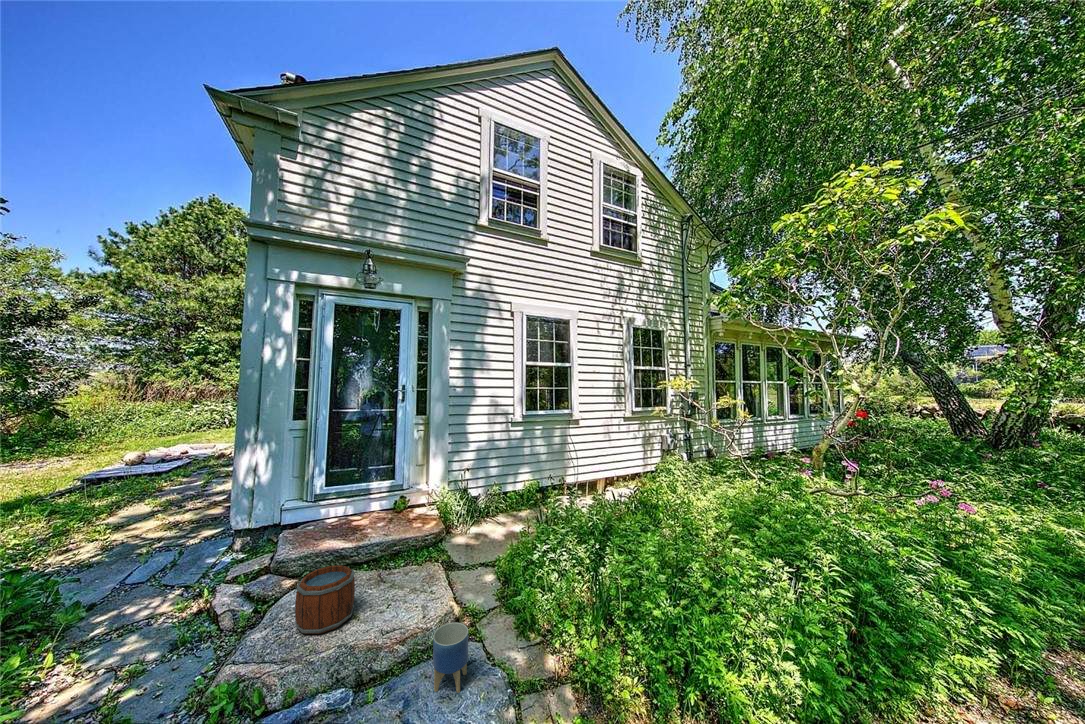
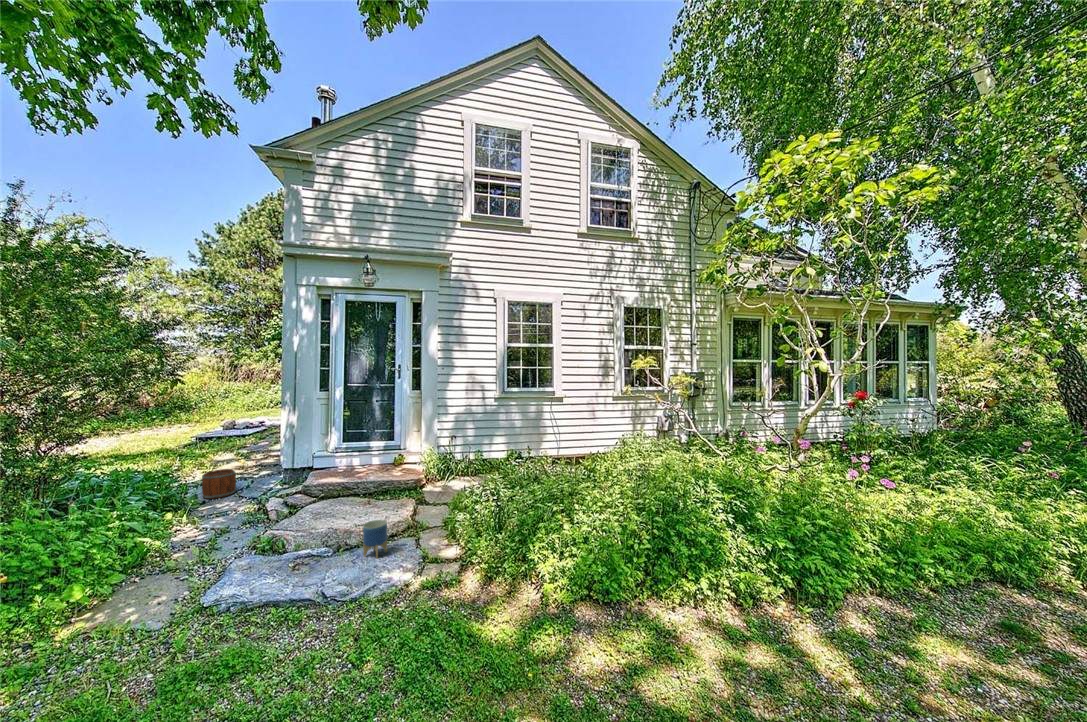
bucket: present [295,565,355,634] -> present [202,469,236,499]

